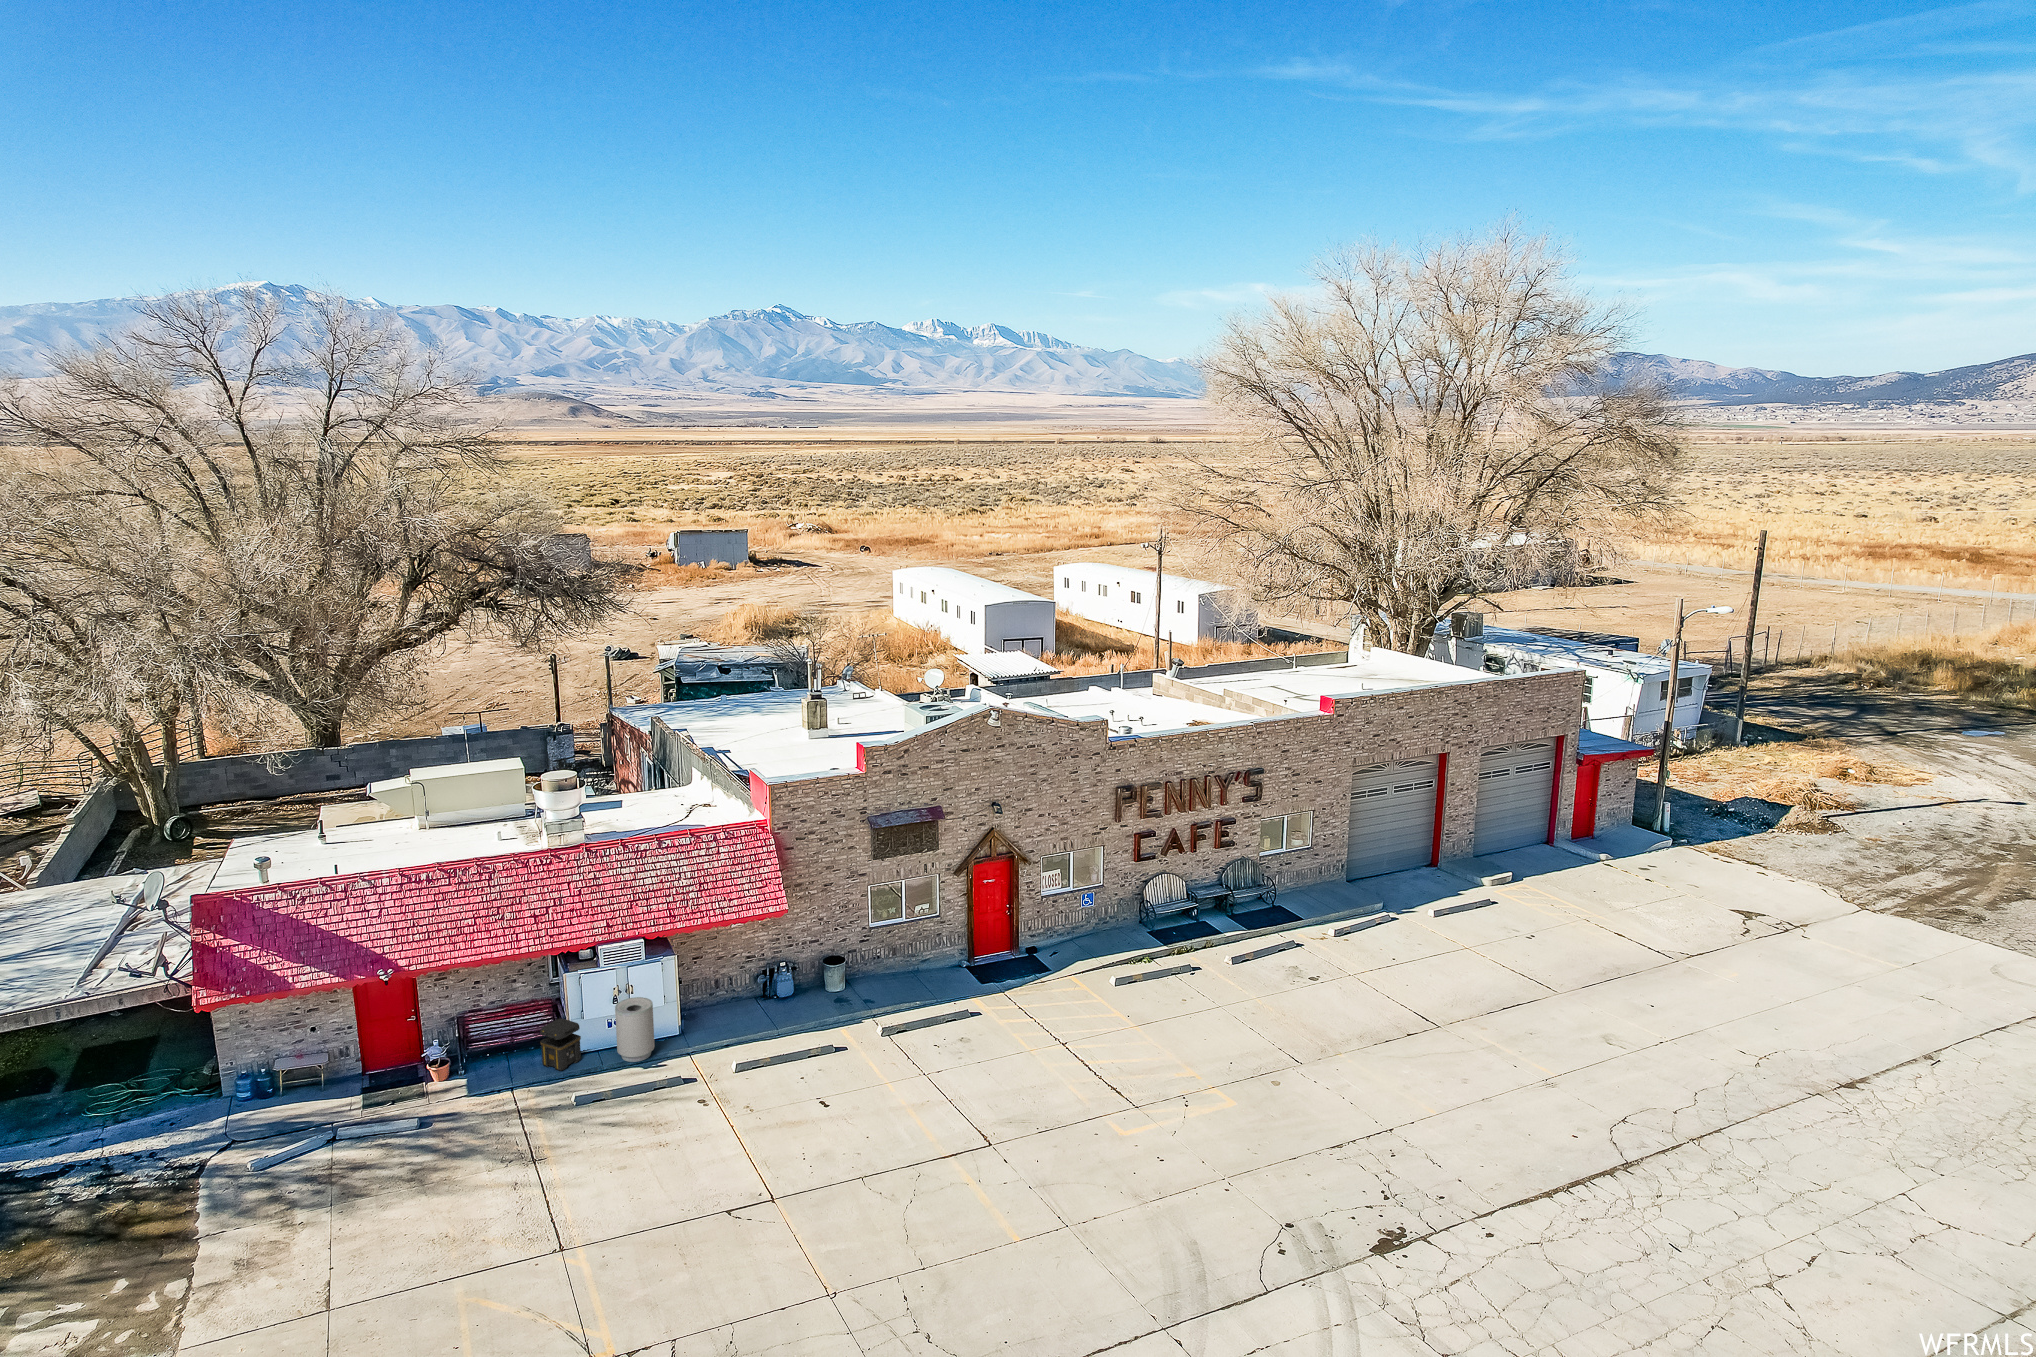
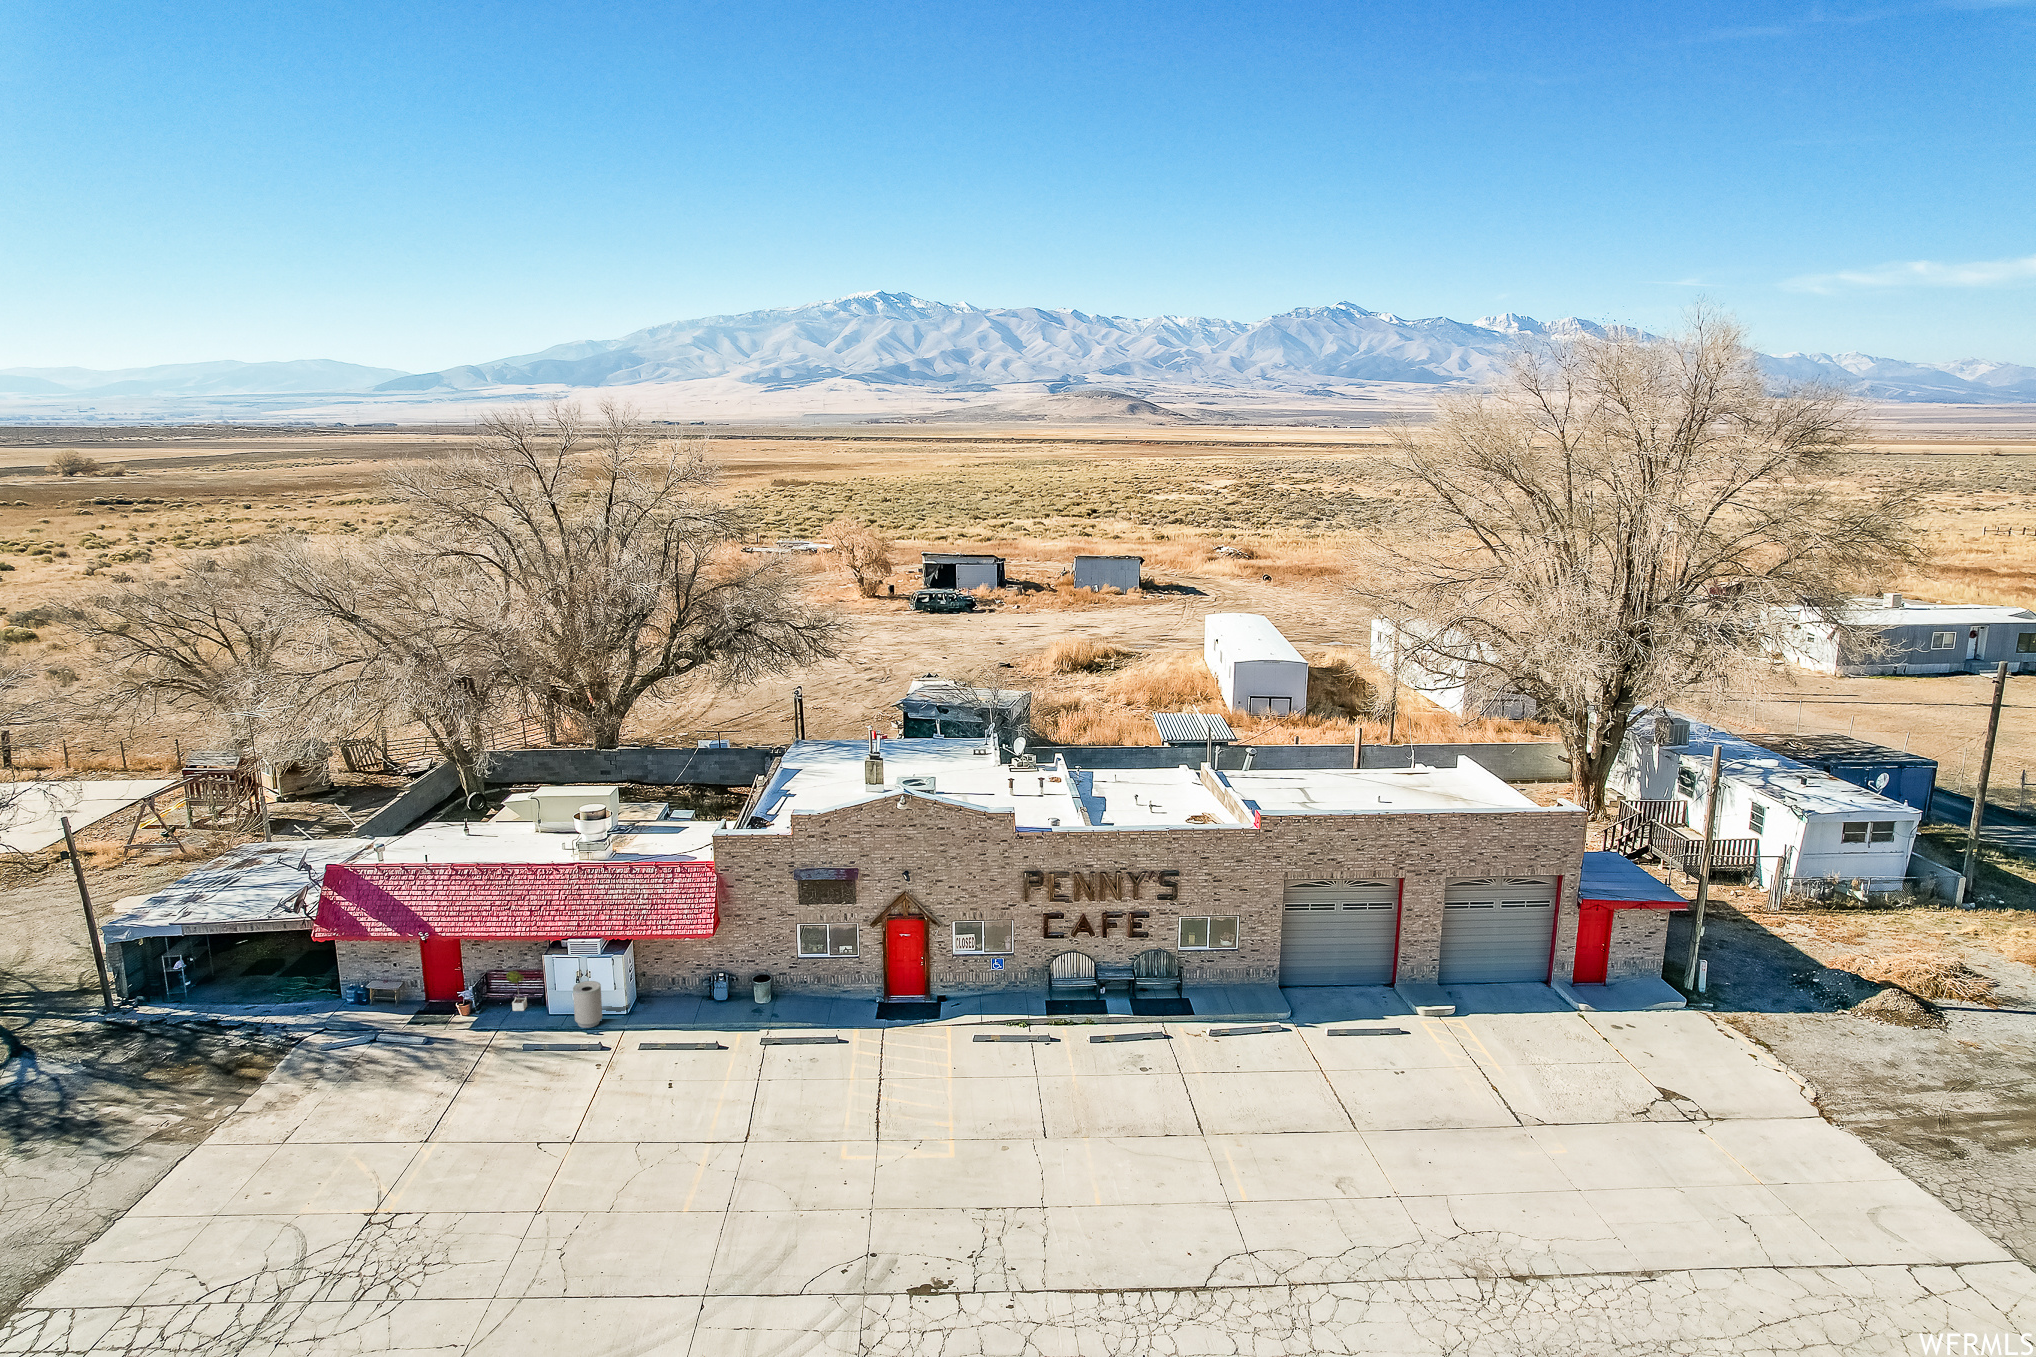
potted tree: none [501,1005,529,1061] -> present [506,971,527,1011]
toolbox: present [540,1018,581,1071] -> none [525,987,553,1024]

